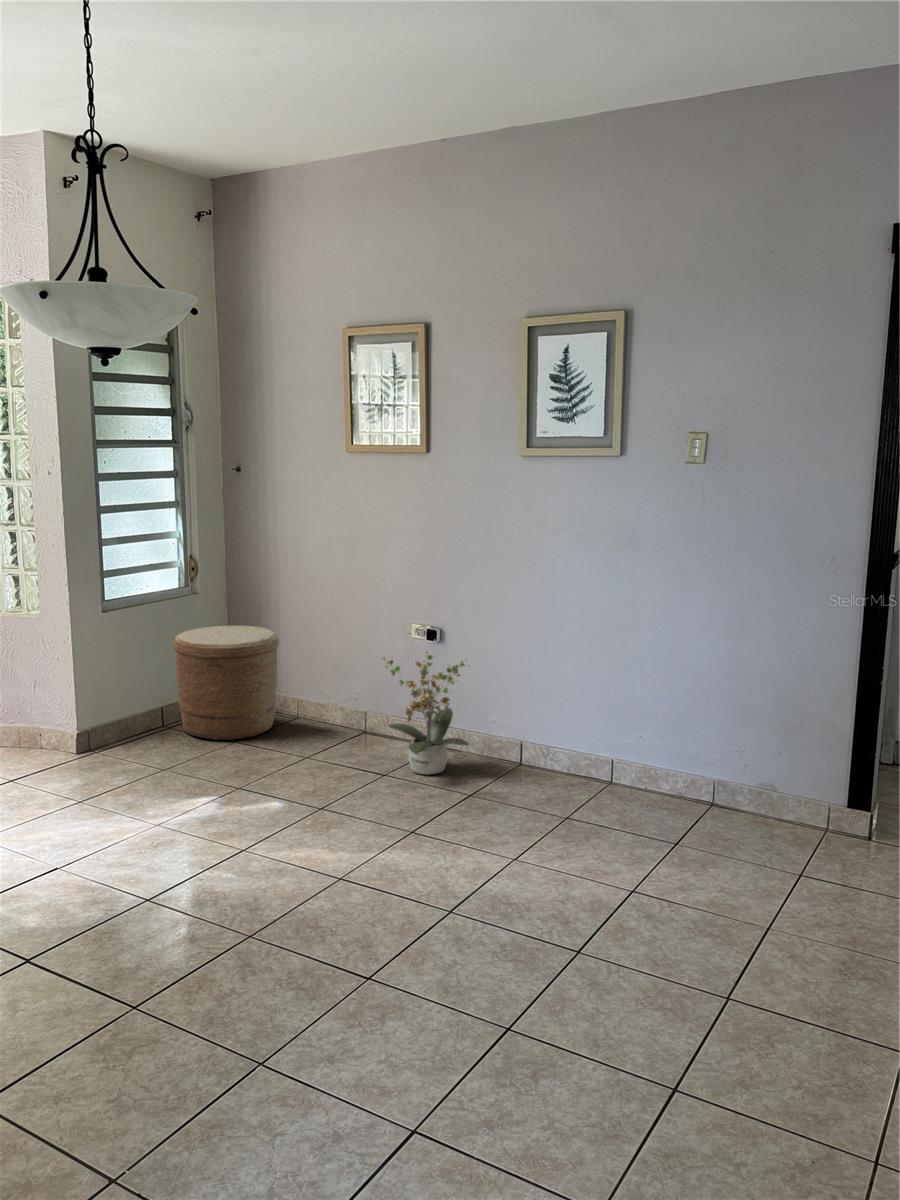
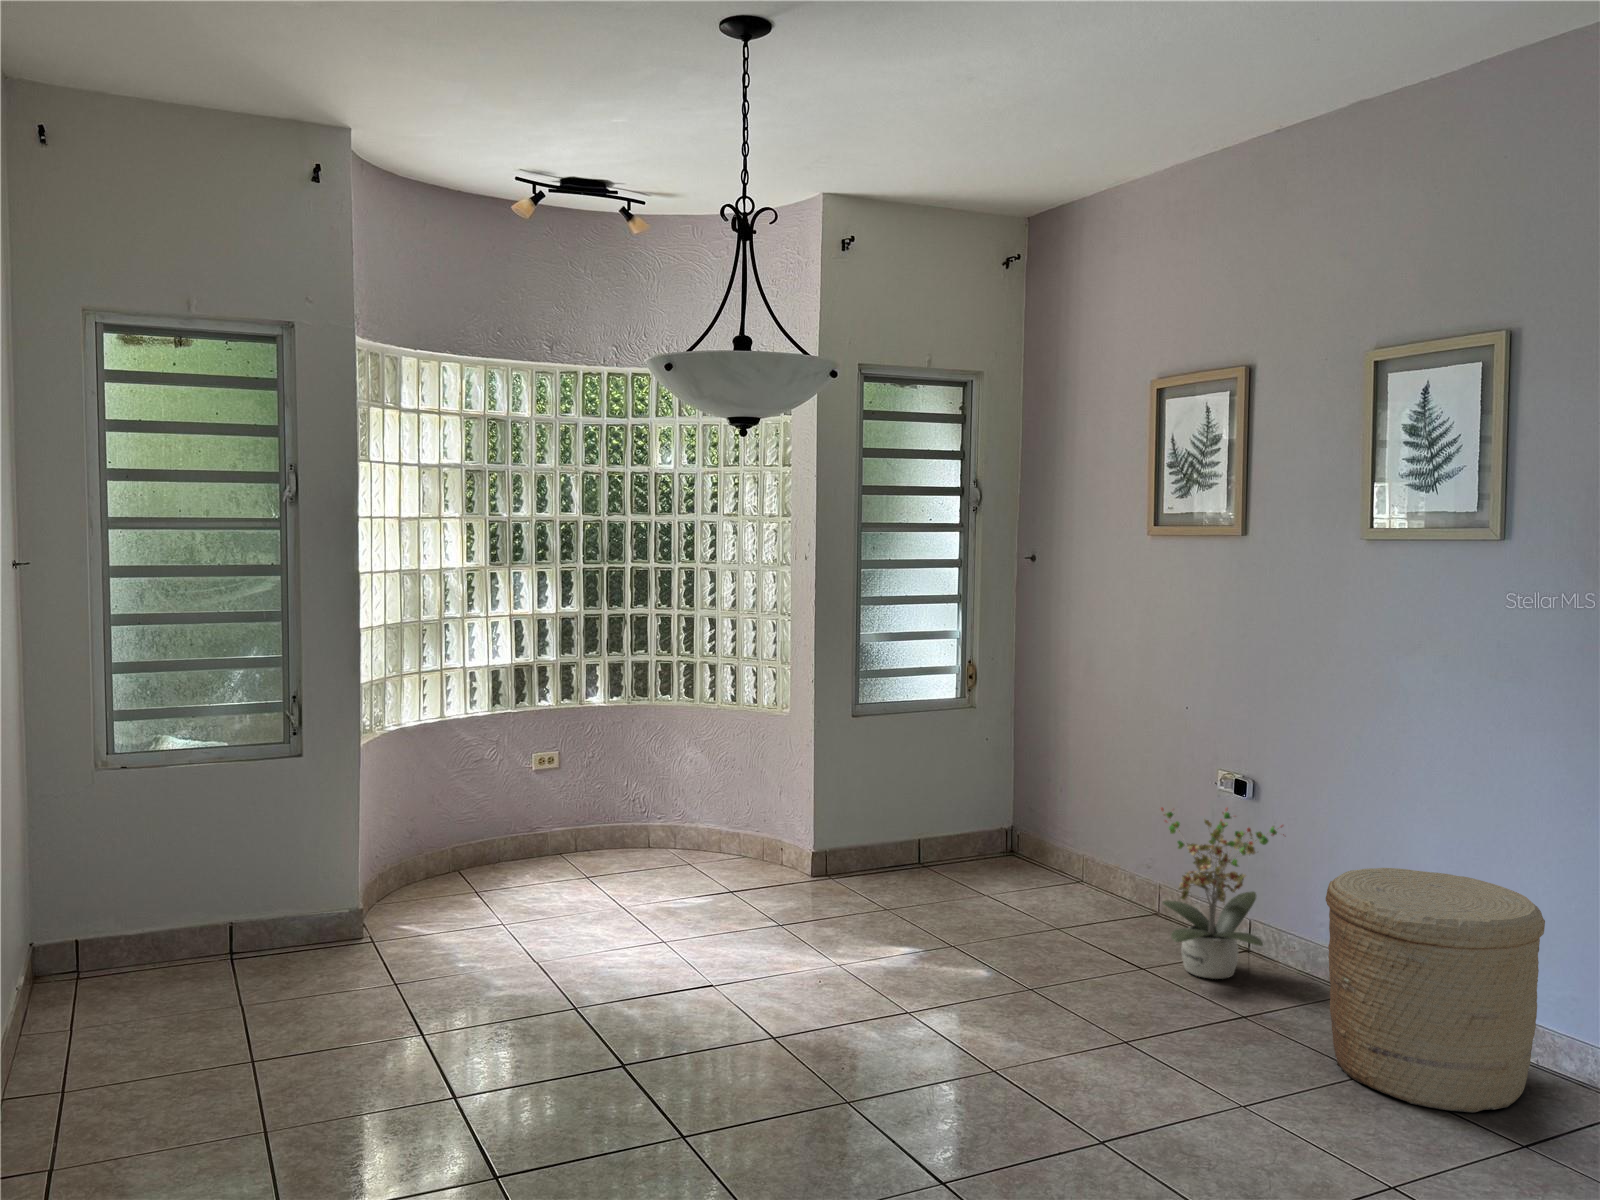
woven basket: present [173,626,279,740] -> present [1326,868,1545,1113]

